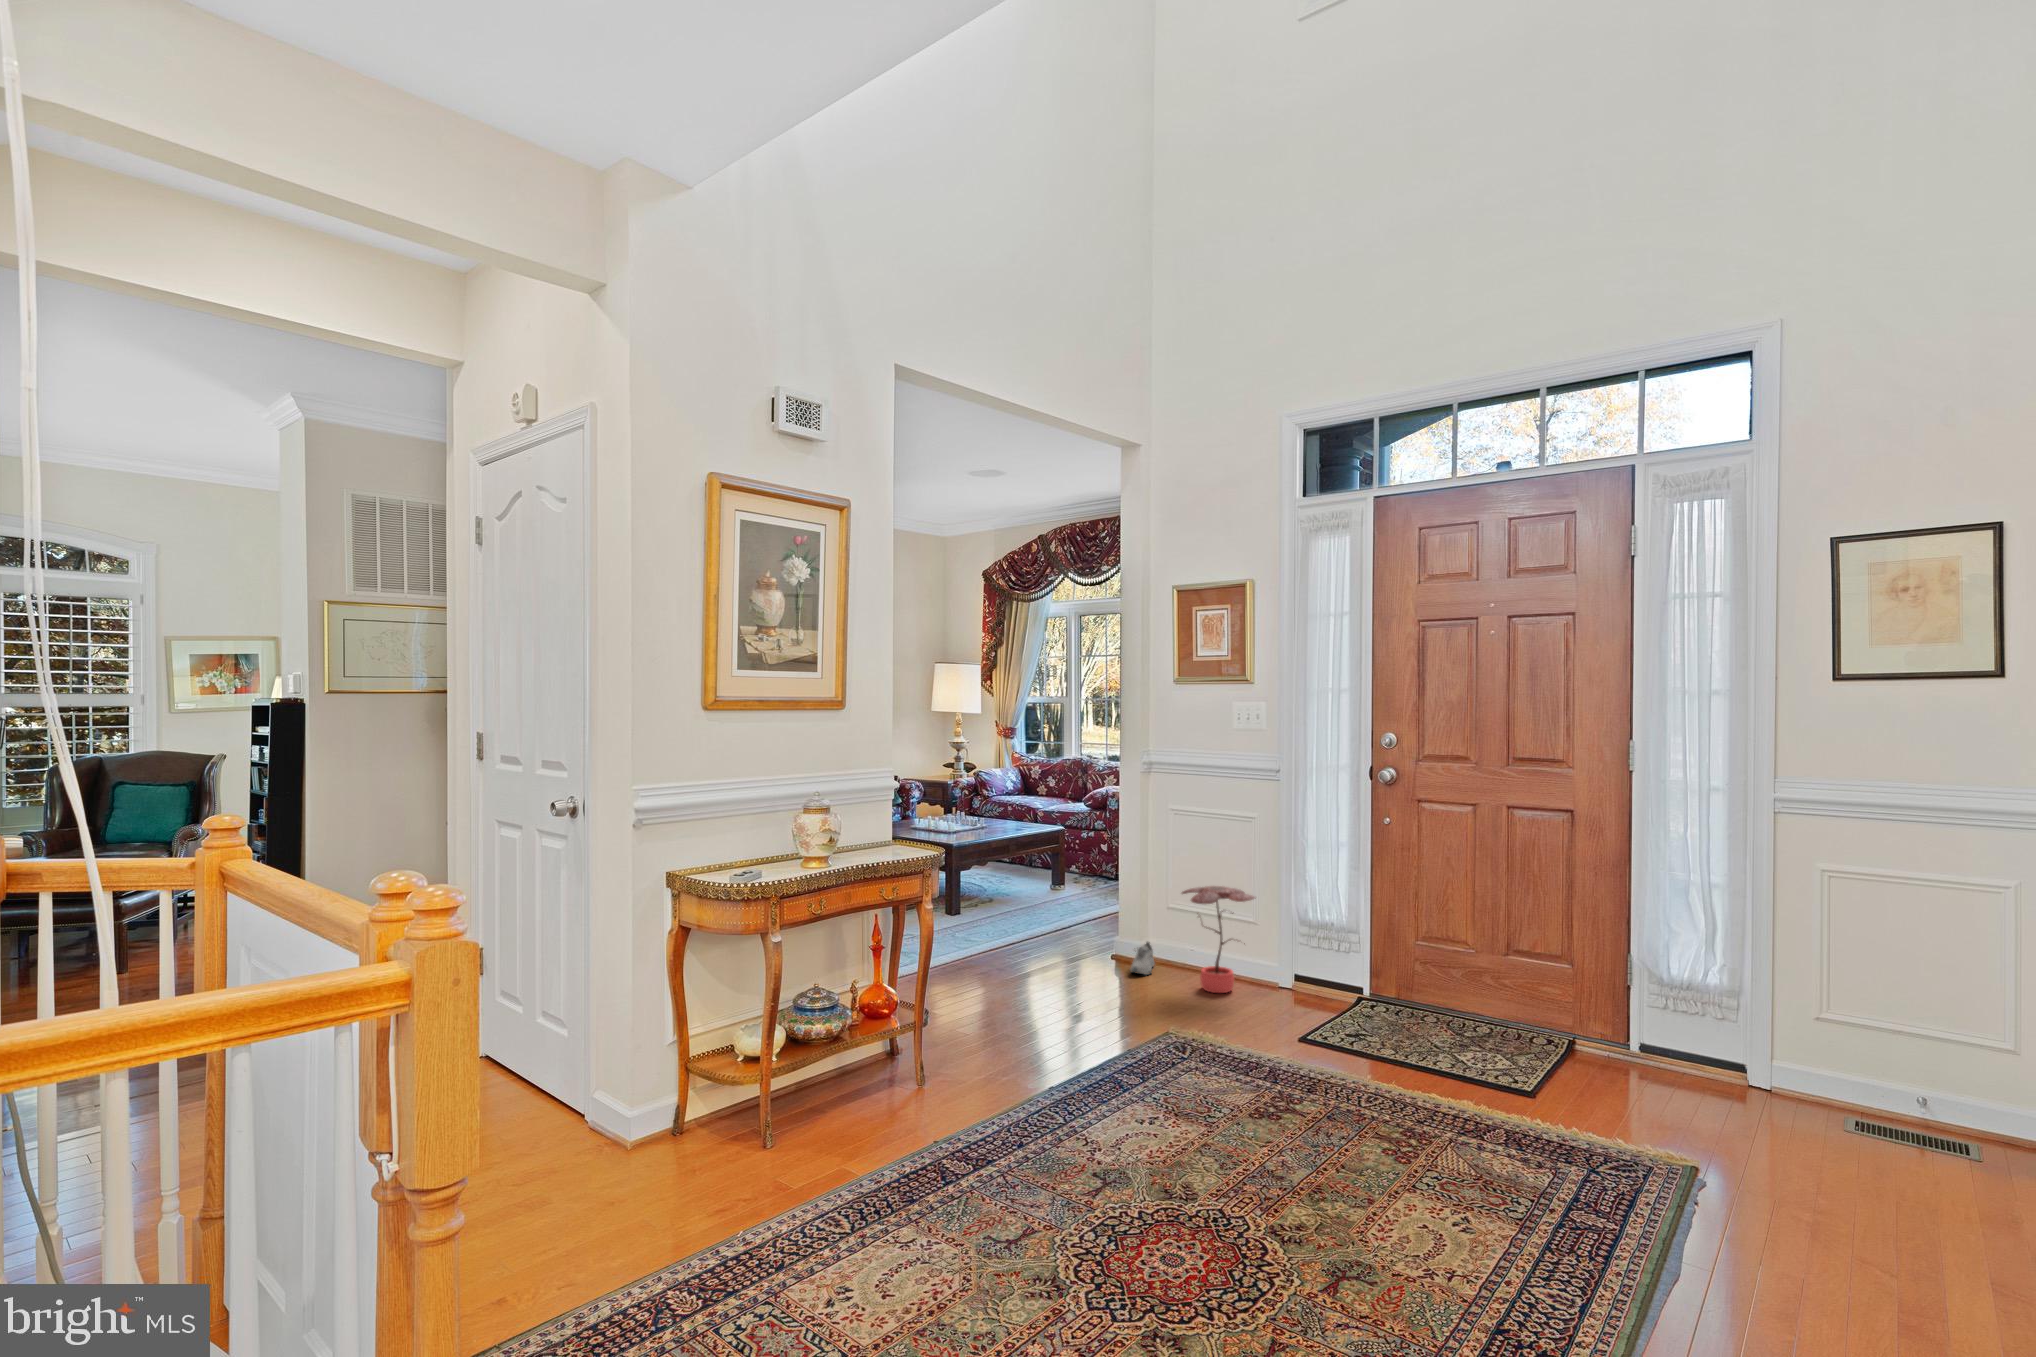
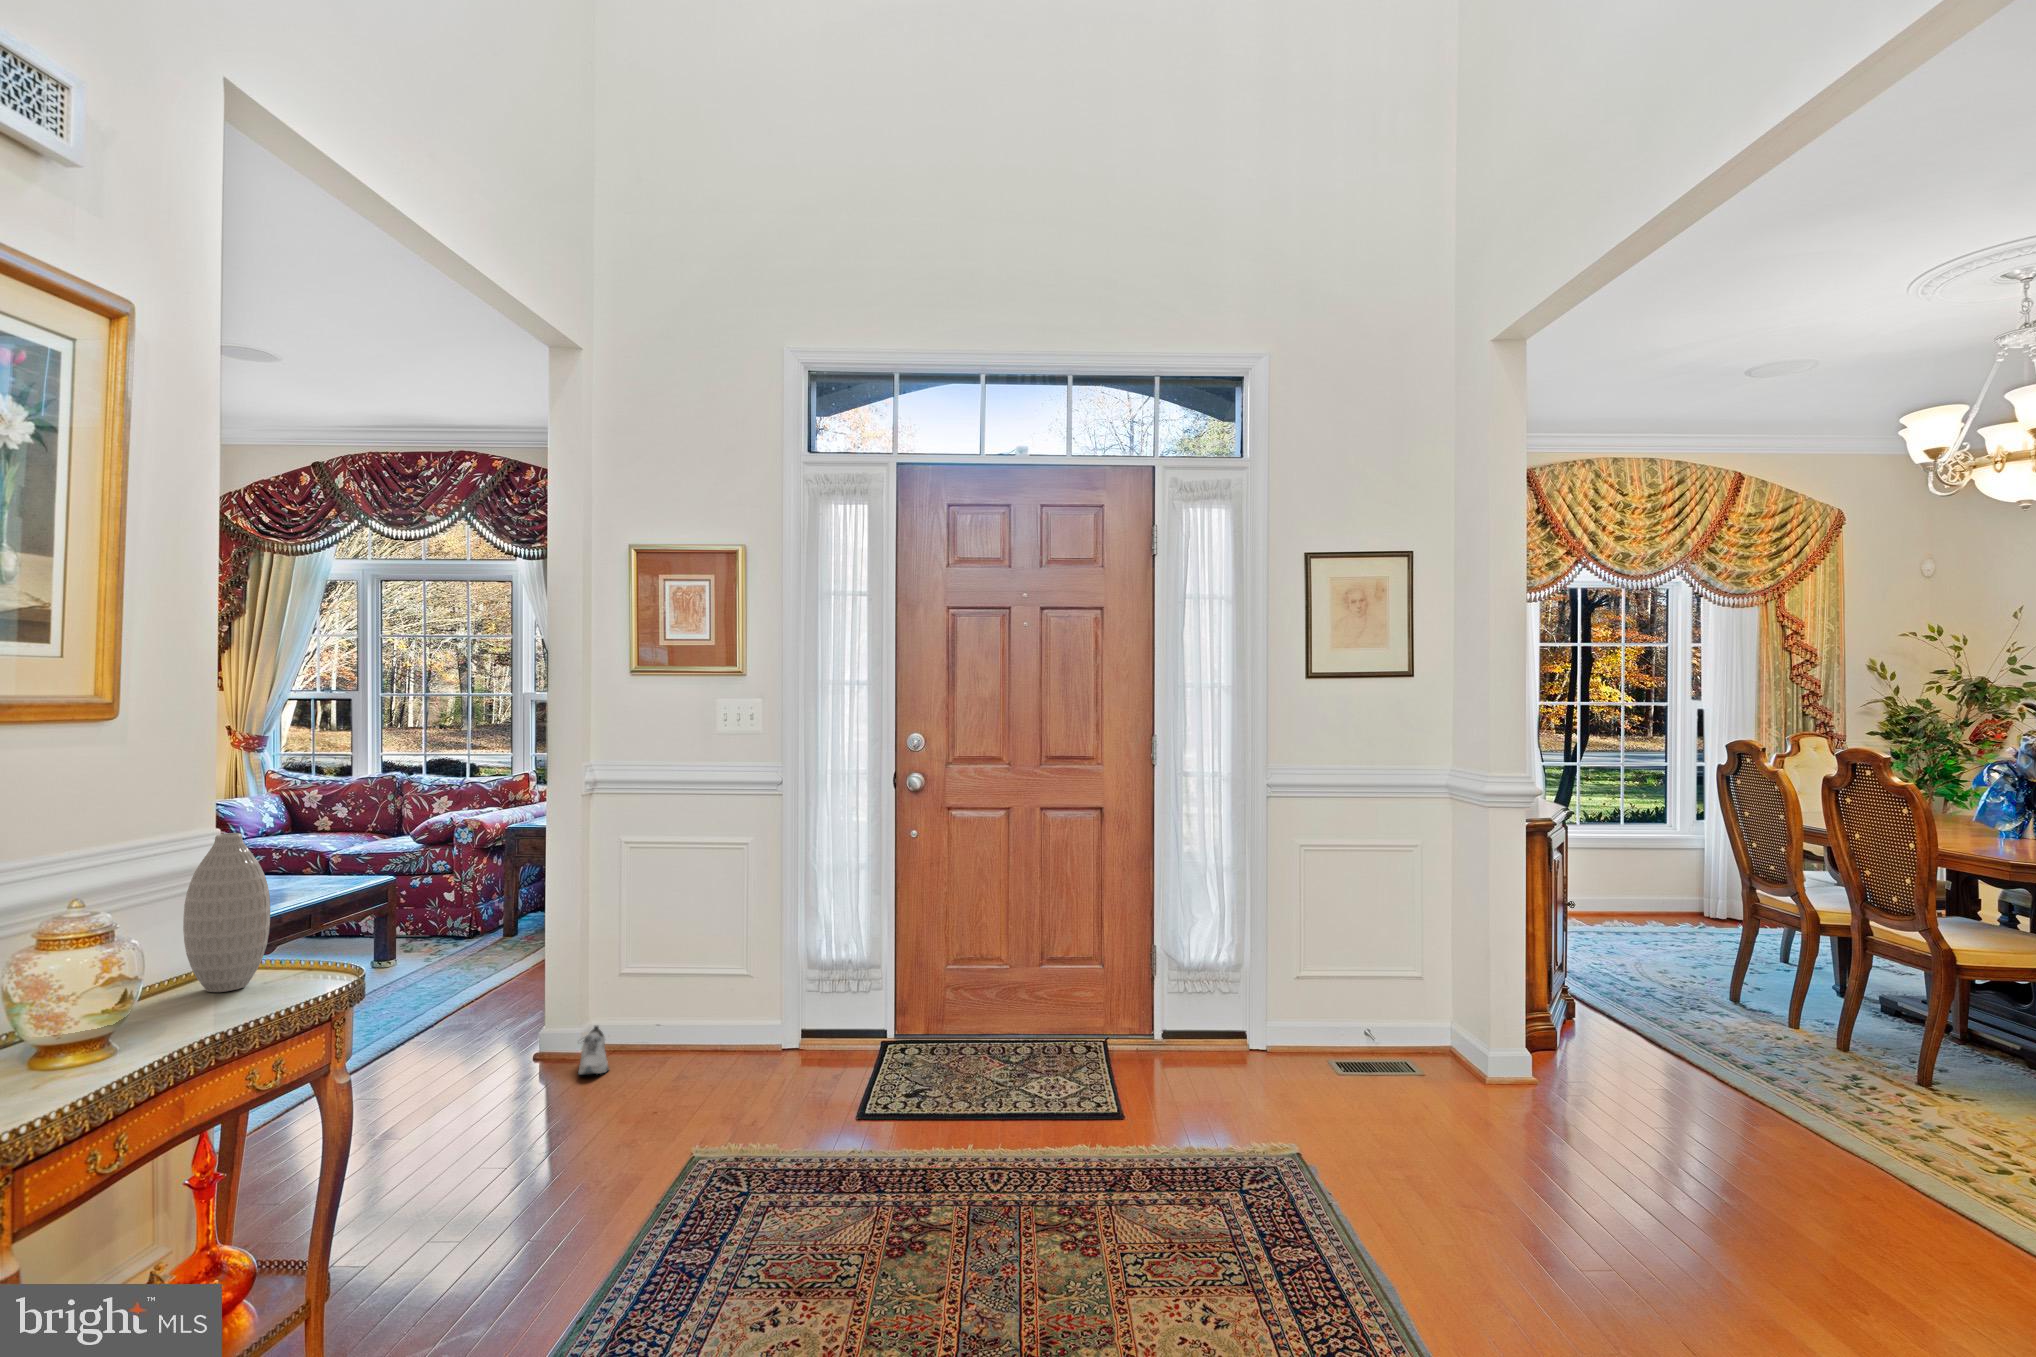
vase: none [865,769,902,851] -> present [183,833,270,992]
potted plant: present [1182,886,1255,993] -> none [659,936,765,1078]

